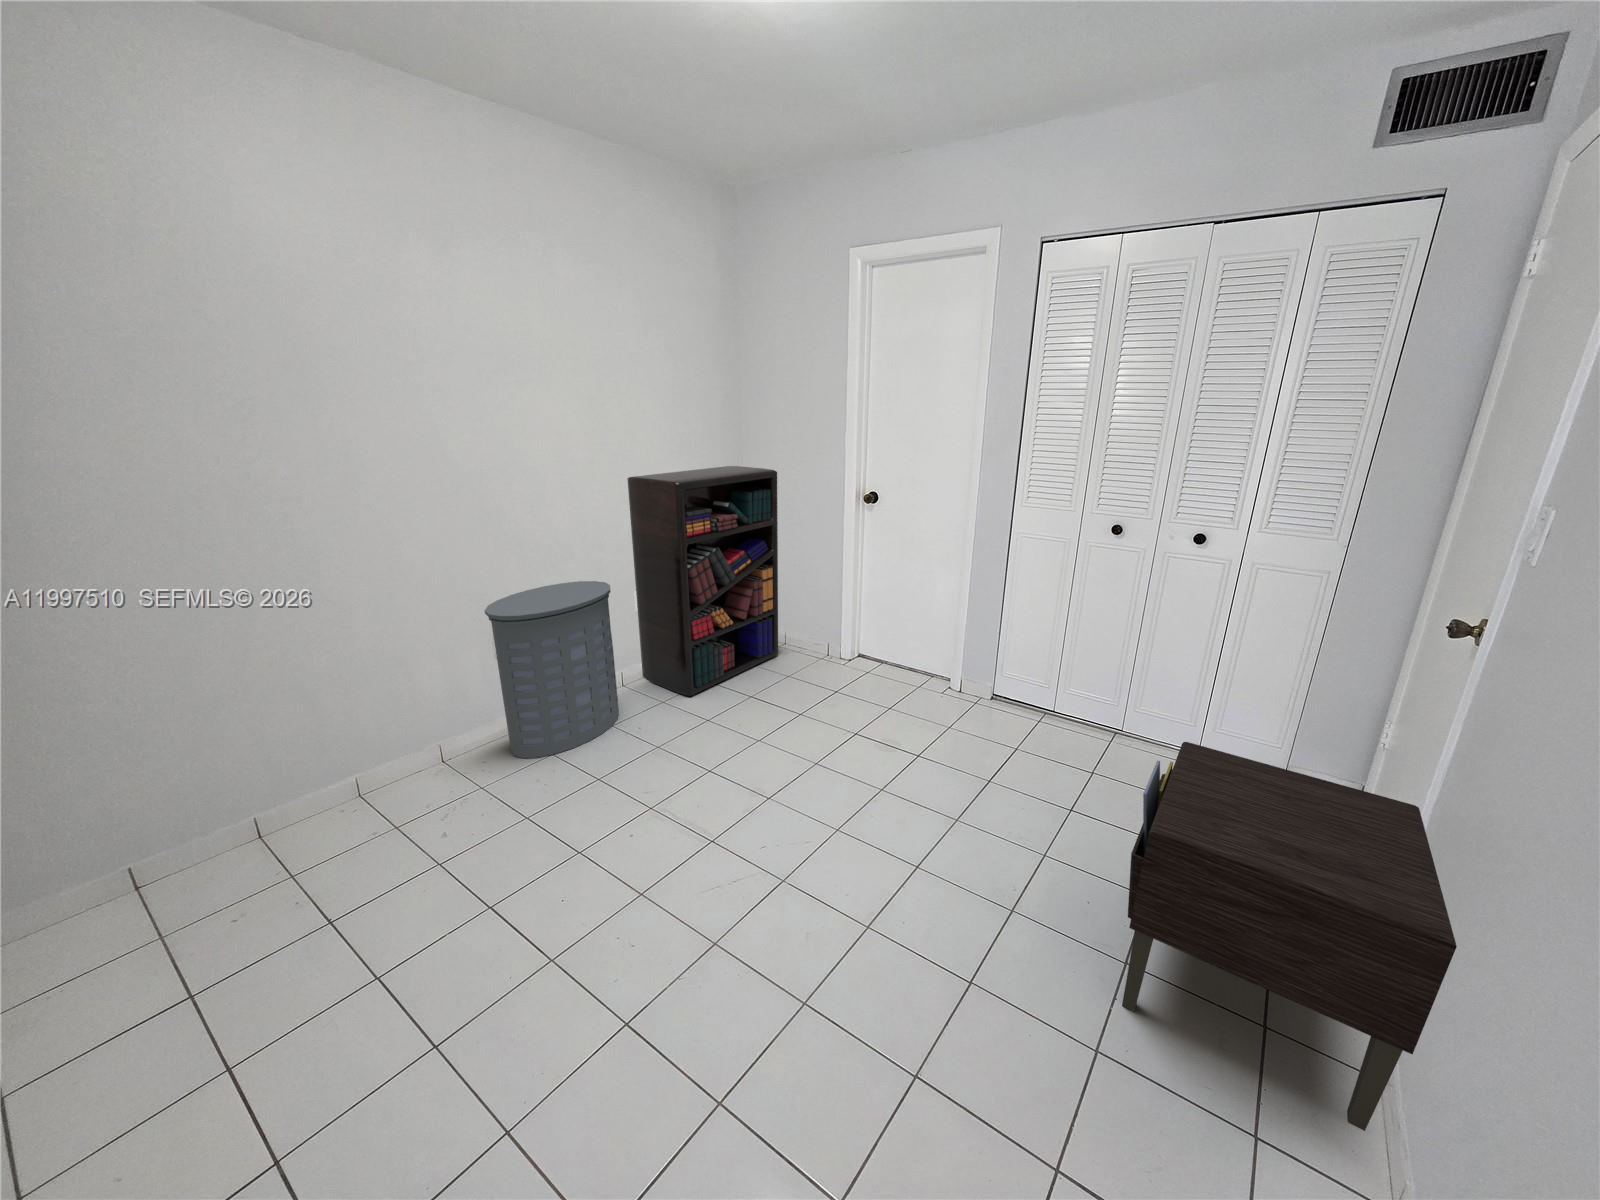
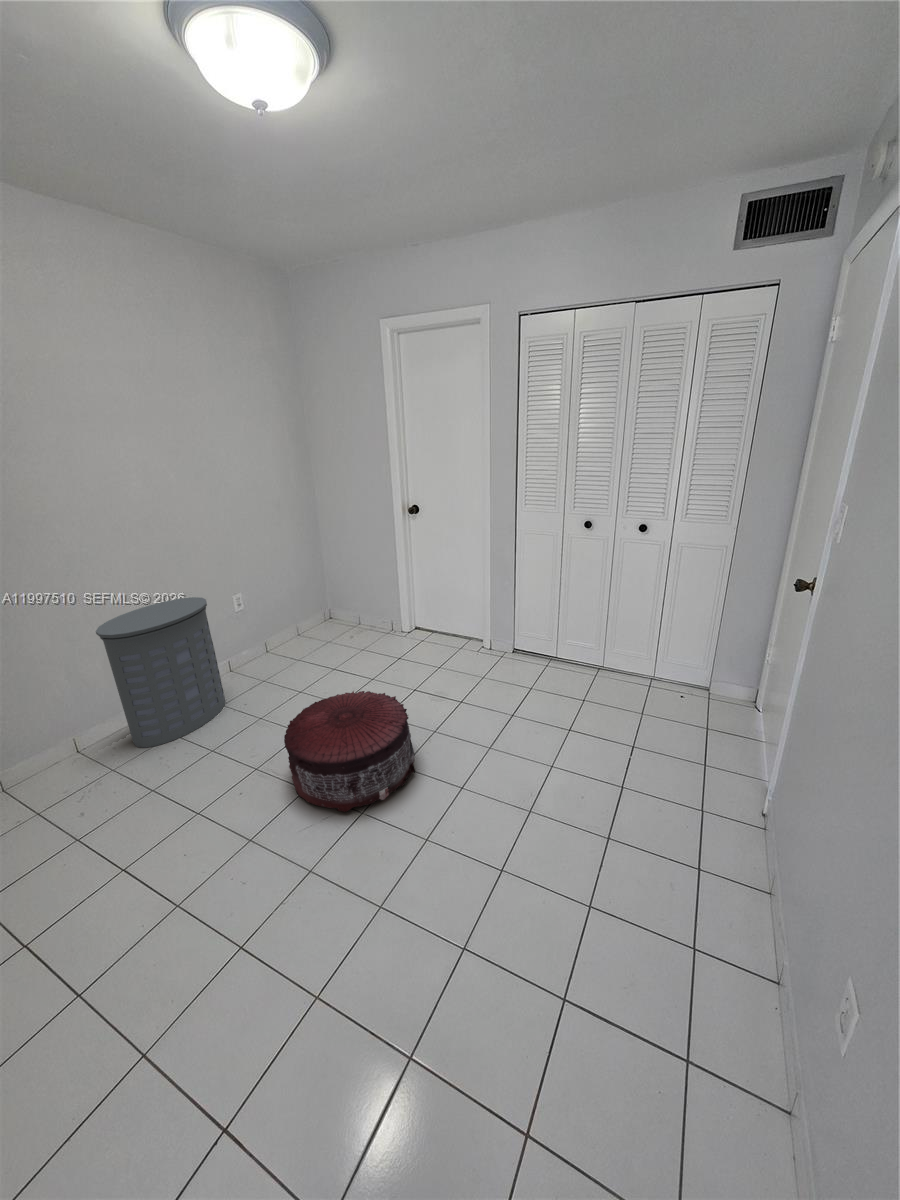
bookshelf: present [627,466,778,696] -> none [213,495,354,680]
pouf: none [692,717,854,871] -> present [284,691,415,812]
nightstand: present [1122,742,1457,1131] -> none [603,679,800,927]

